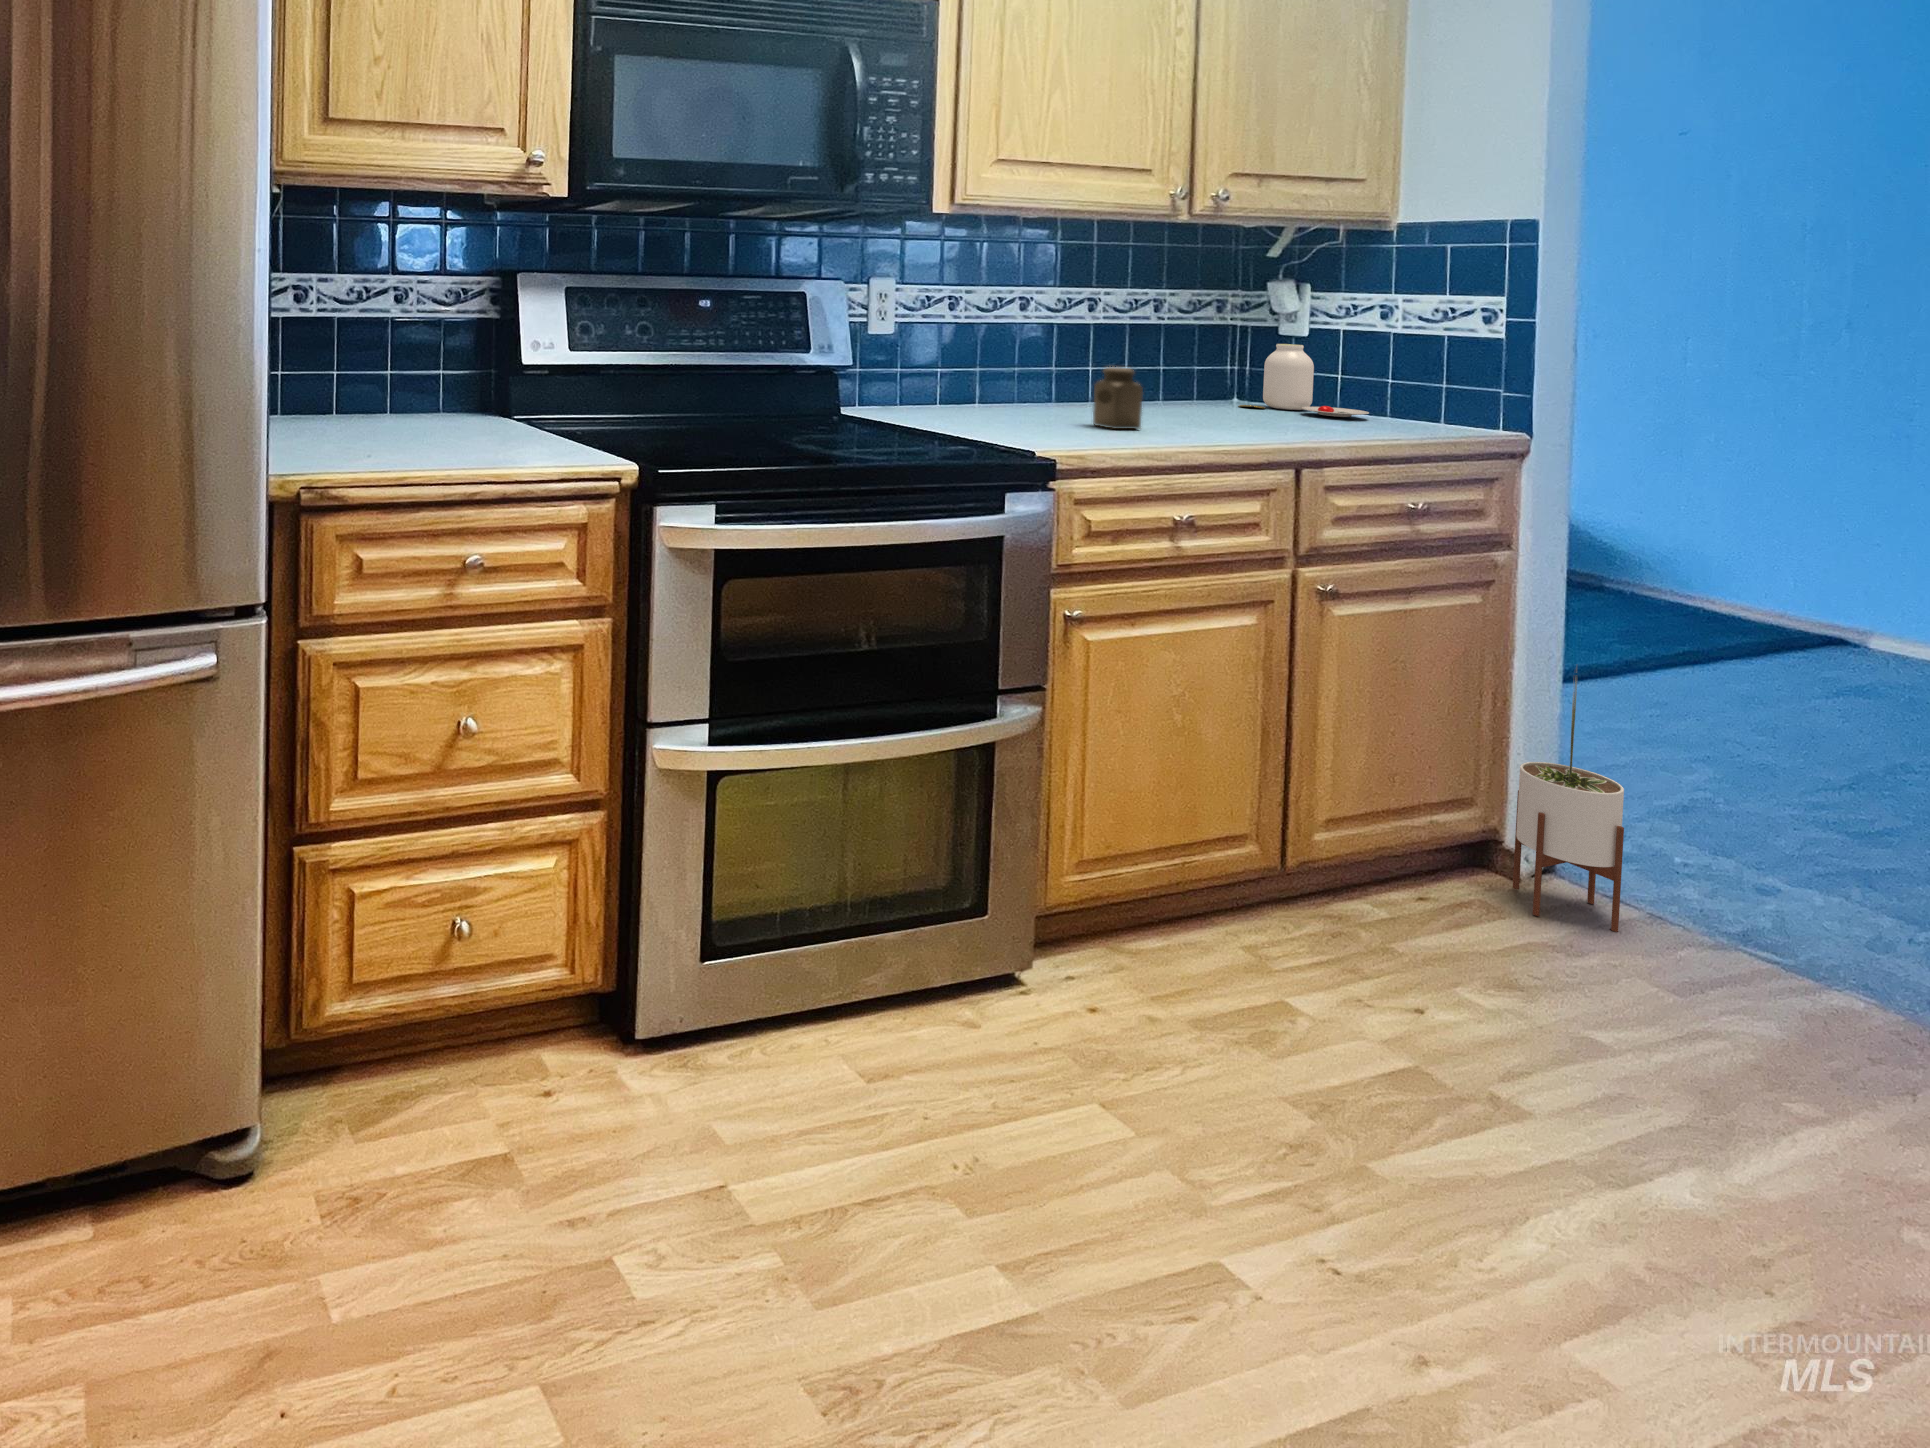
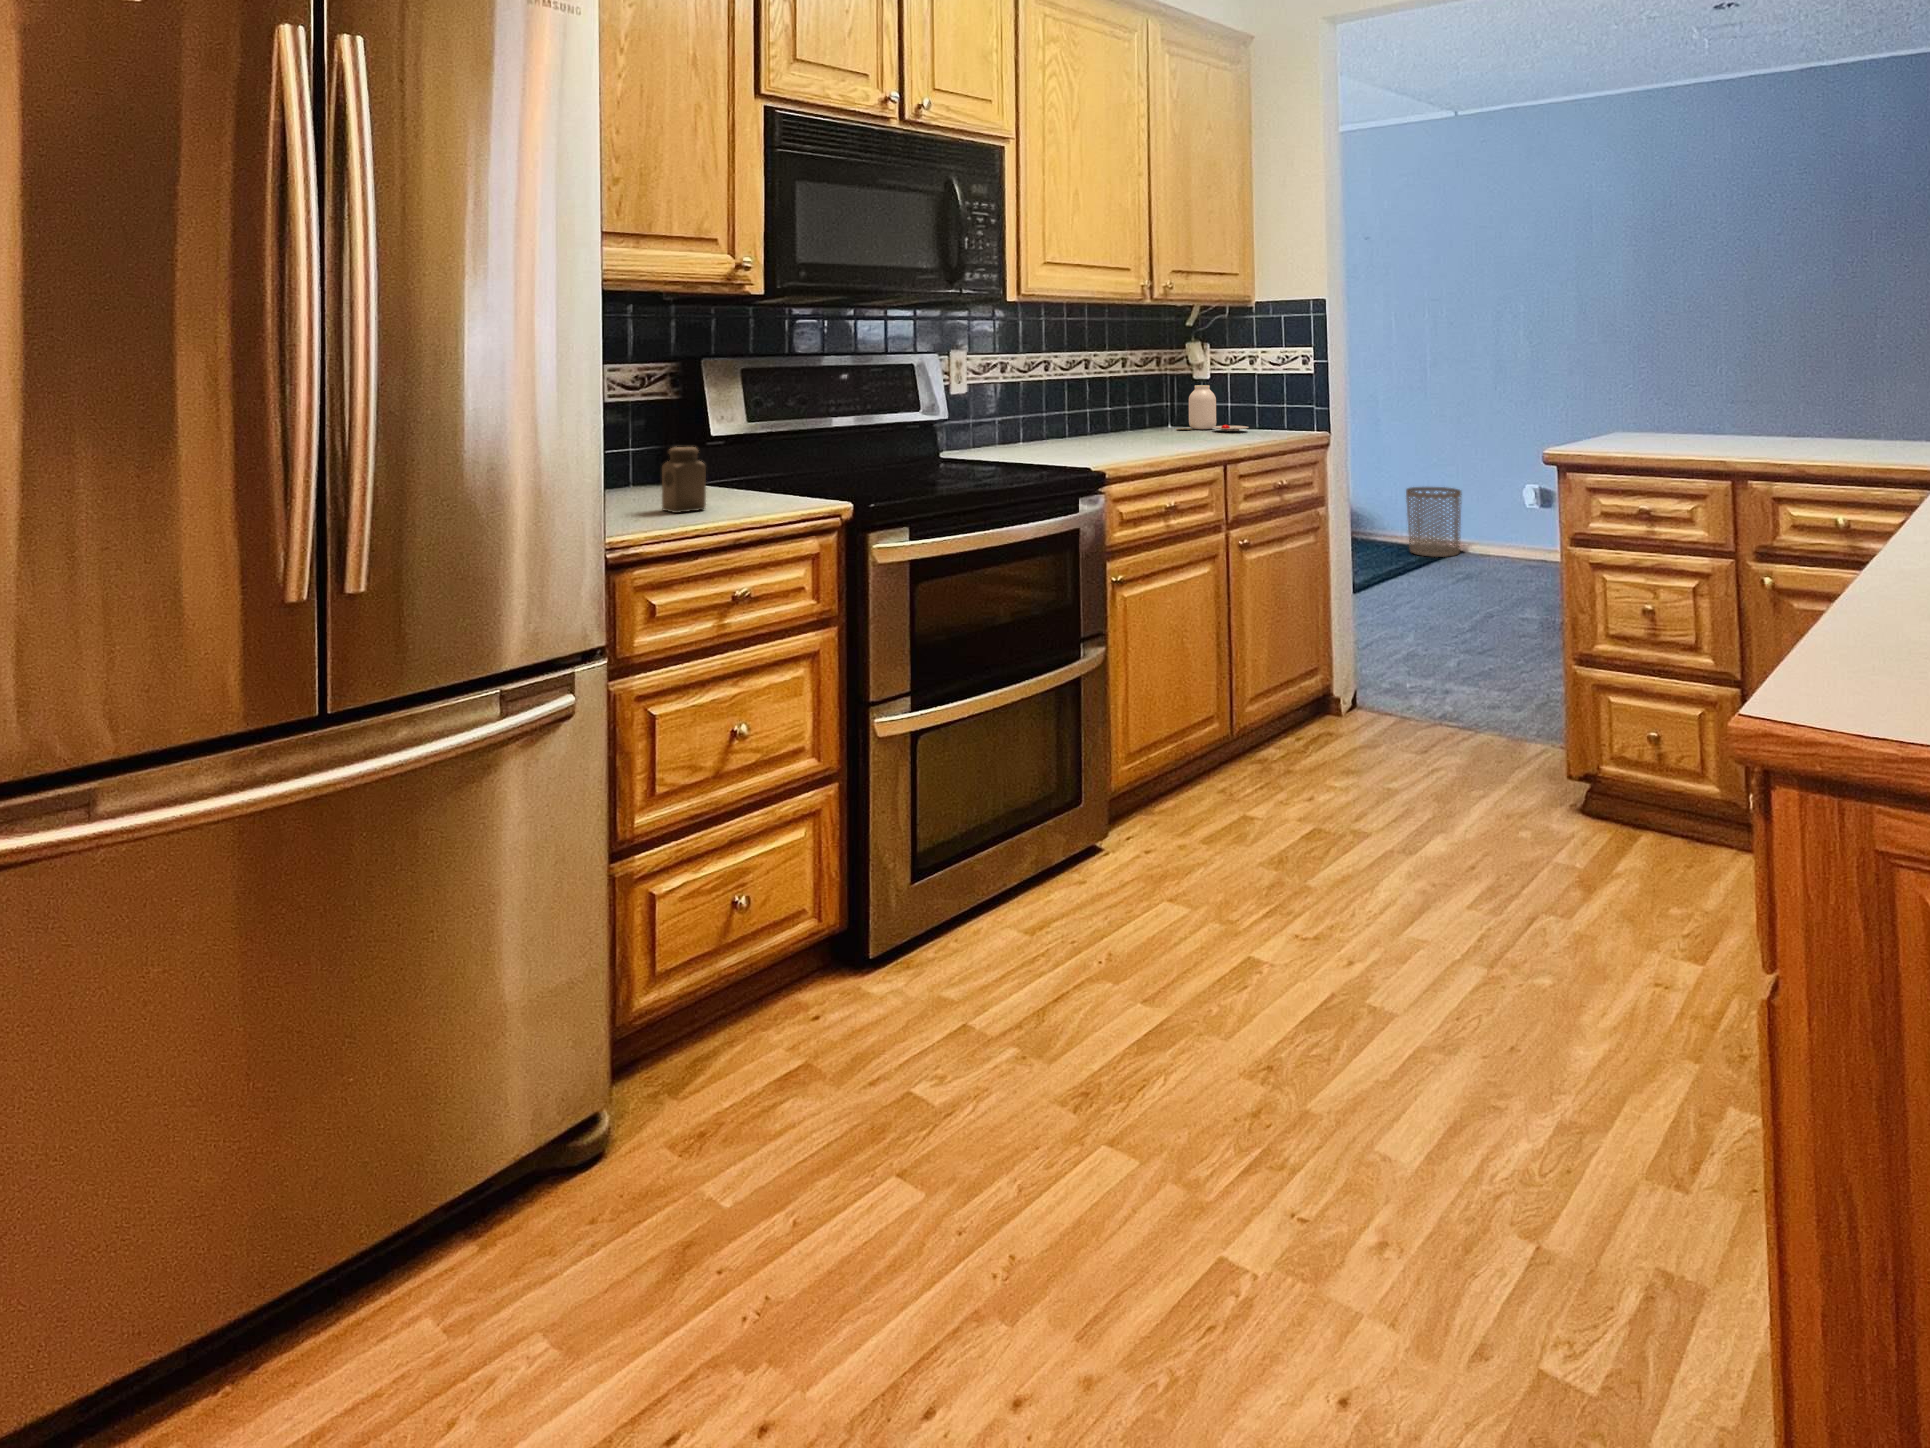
salt shaker: present [1093,367,1143,429] -> present [662,447,706,513]
waste bin: none [1739,531,1869,653] -> present [1406,487,1462,557]
potted plant: present [1513,677,1624,932] -> none [1338,563,1389,729]

